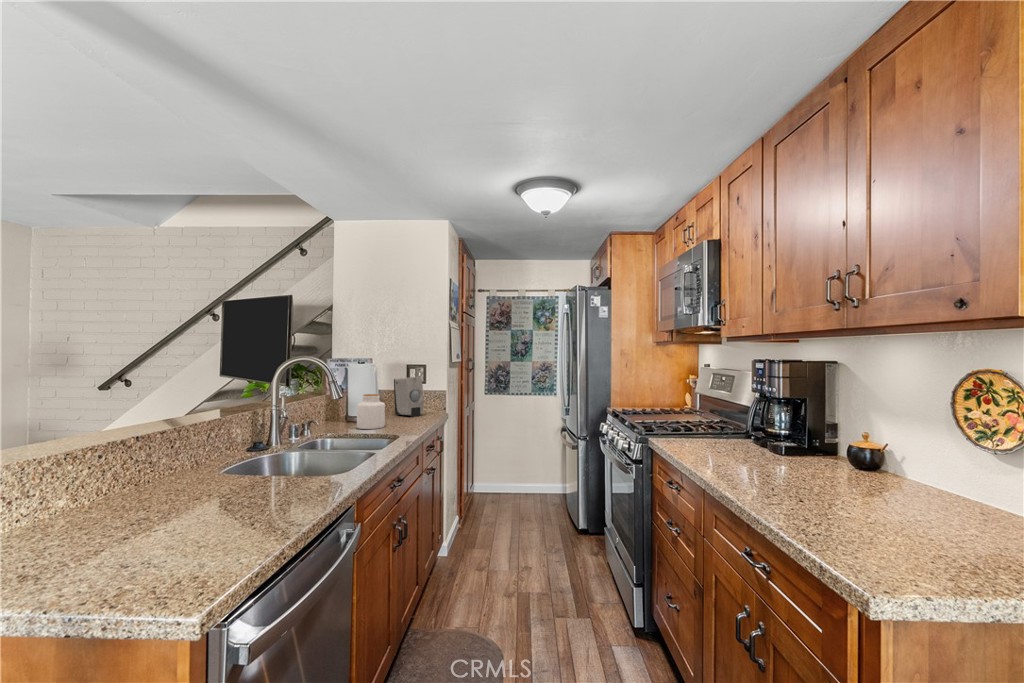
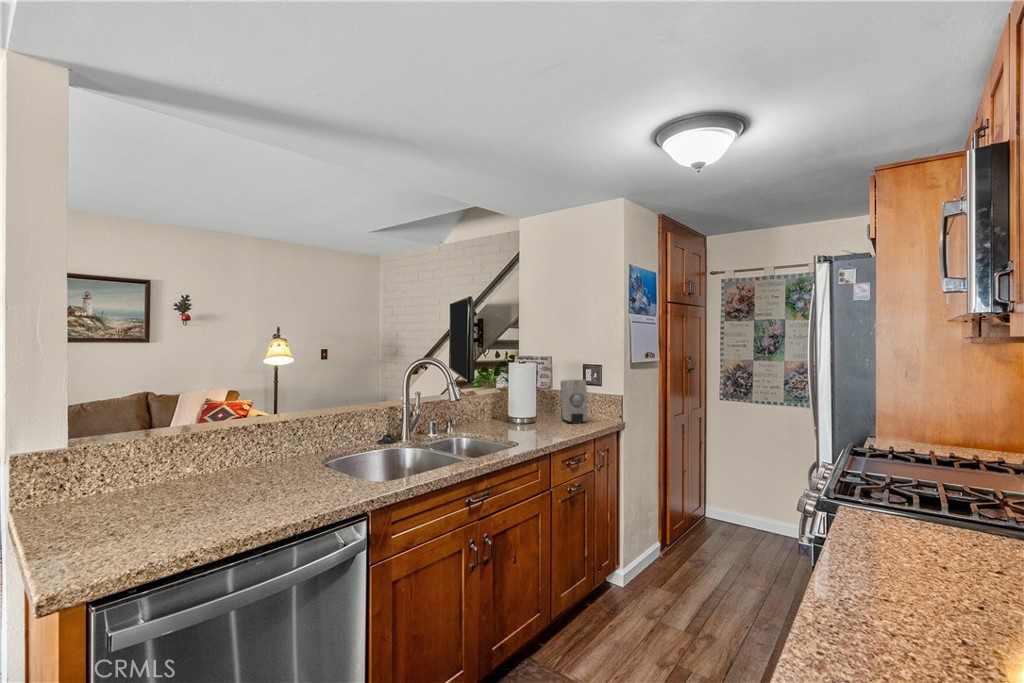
jar: present [357,394,385,429] -> none [500,397,529,434]

